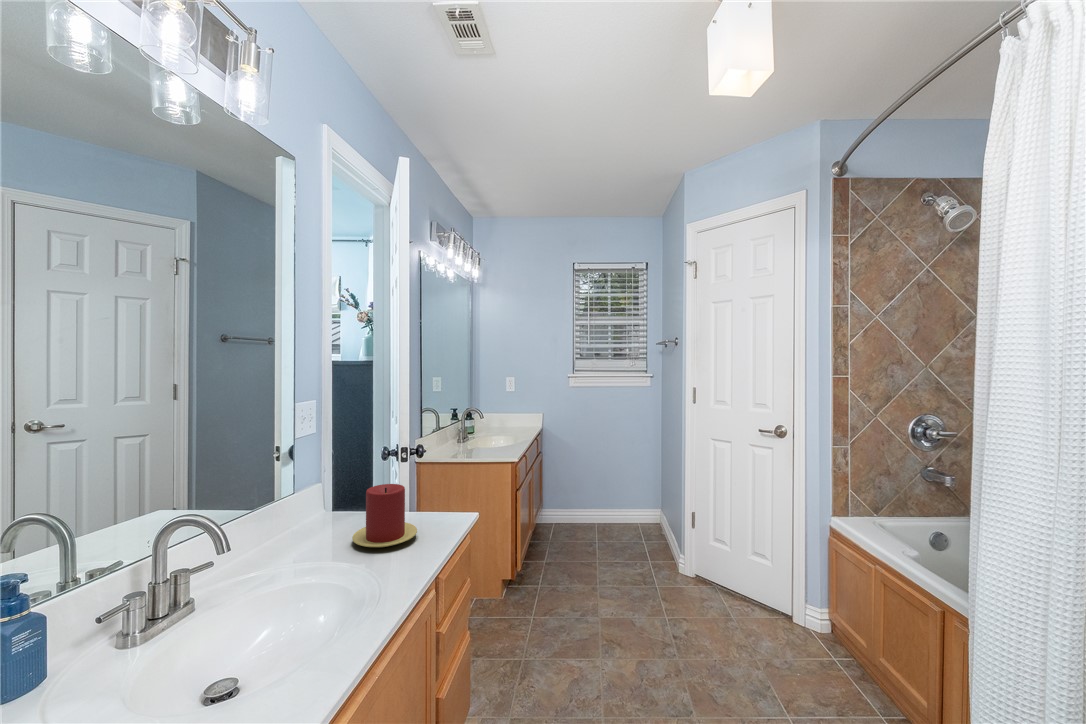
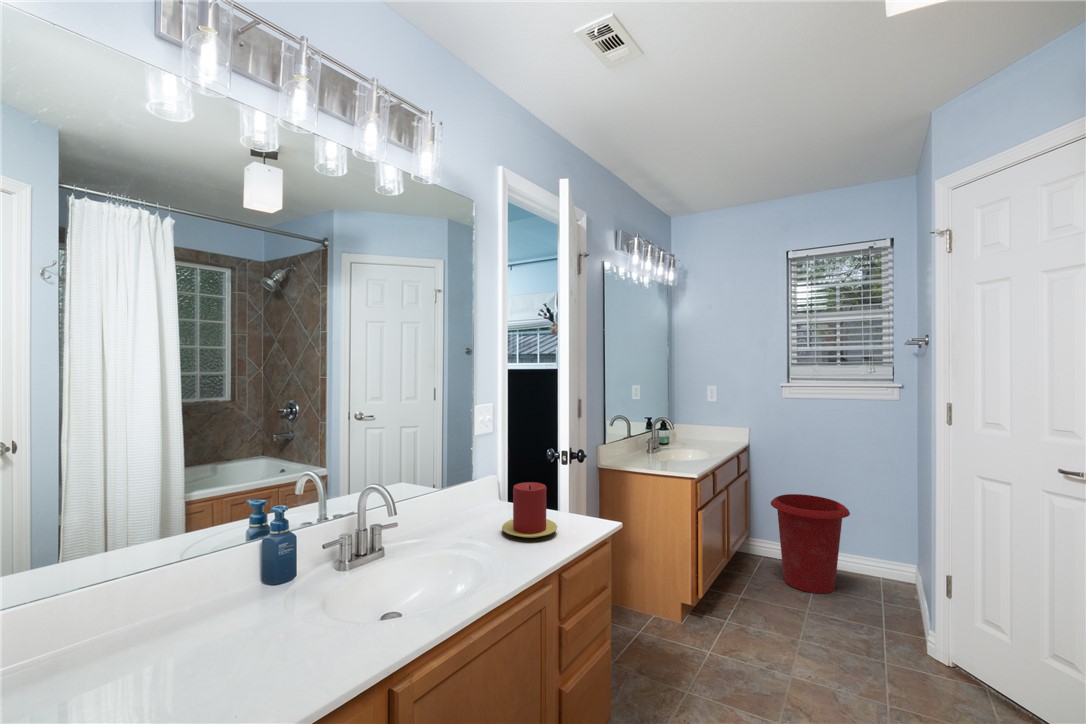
waste bin: none [565,465,622,543] -> present [771,494,850,594]

